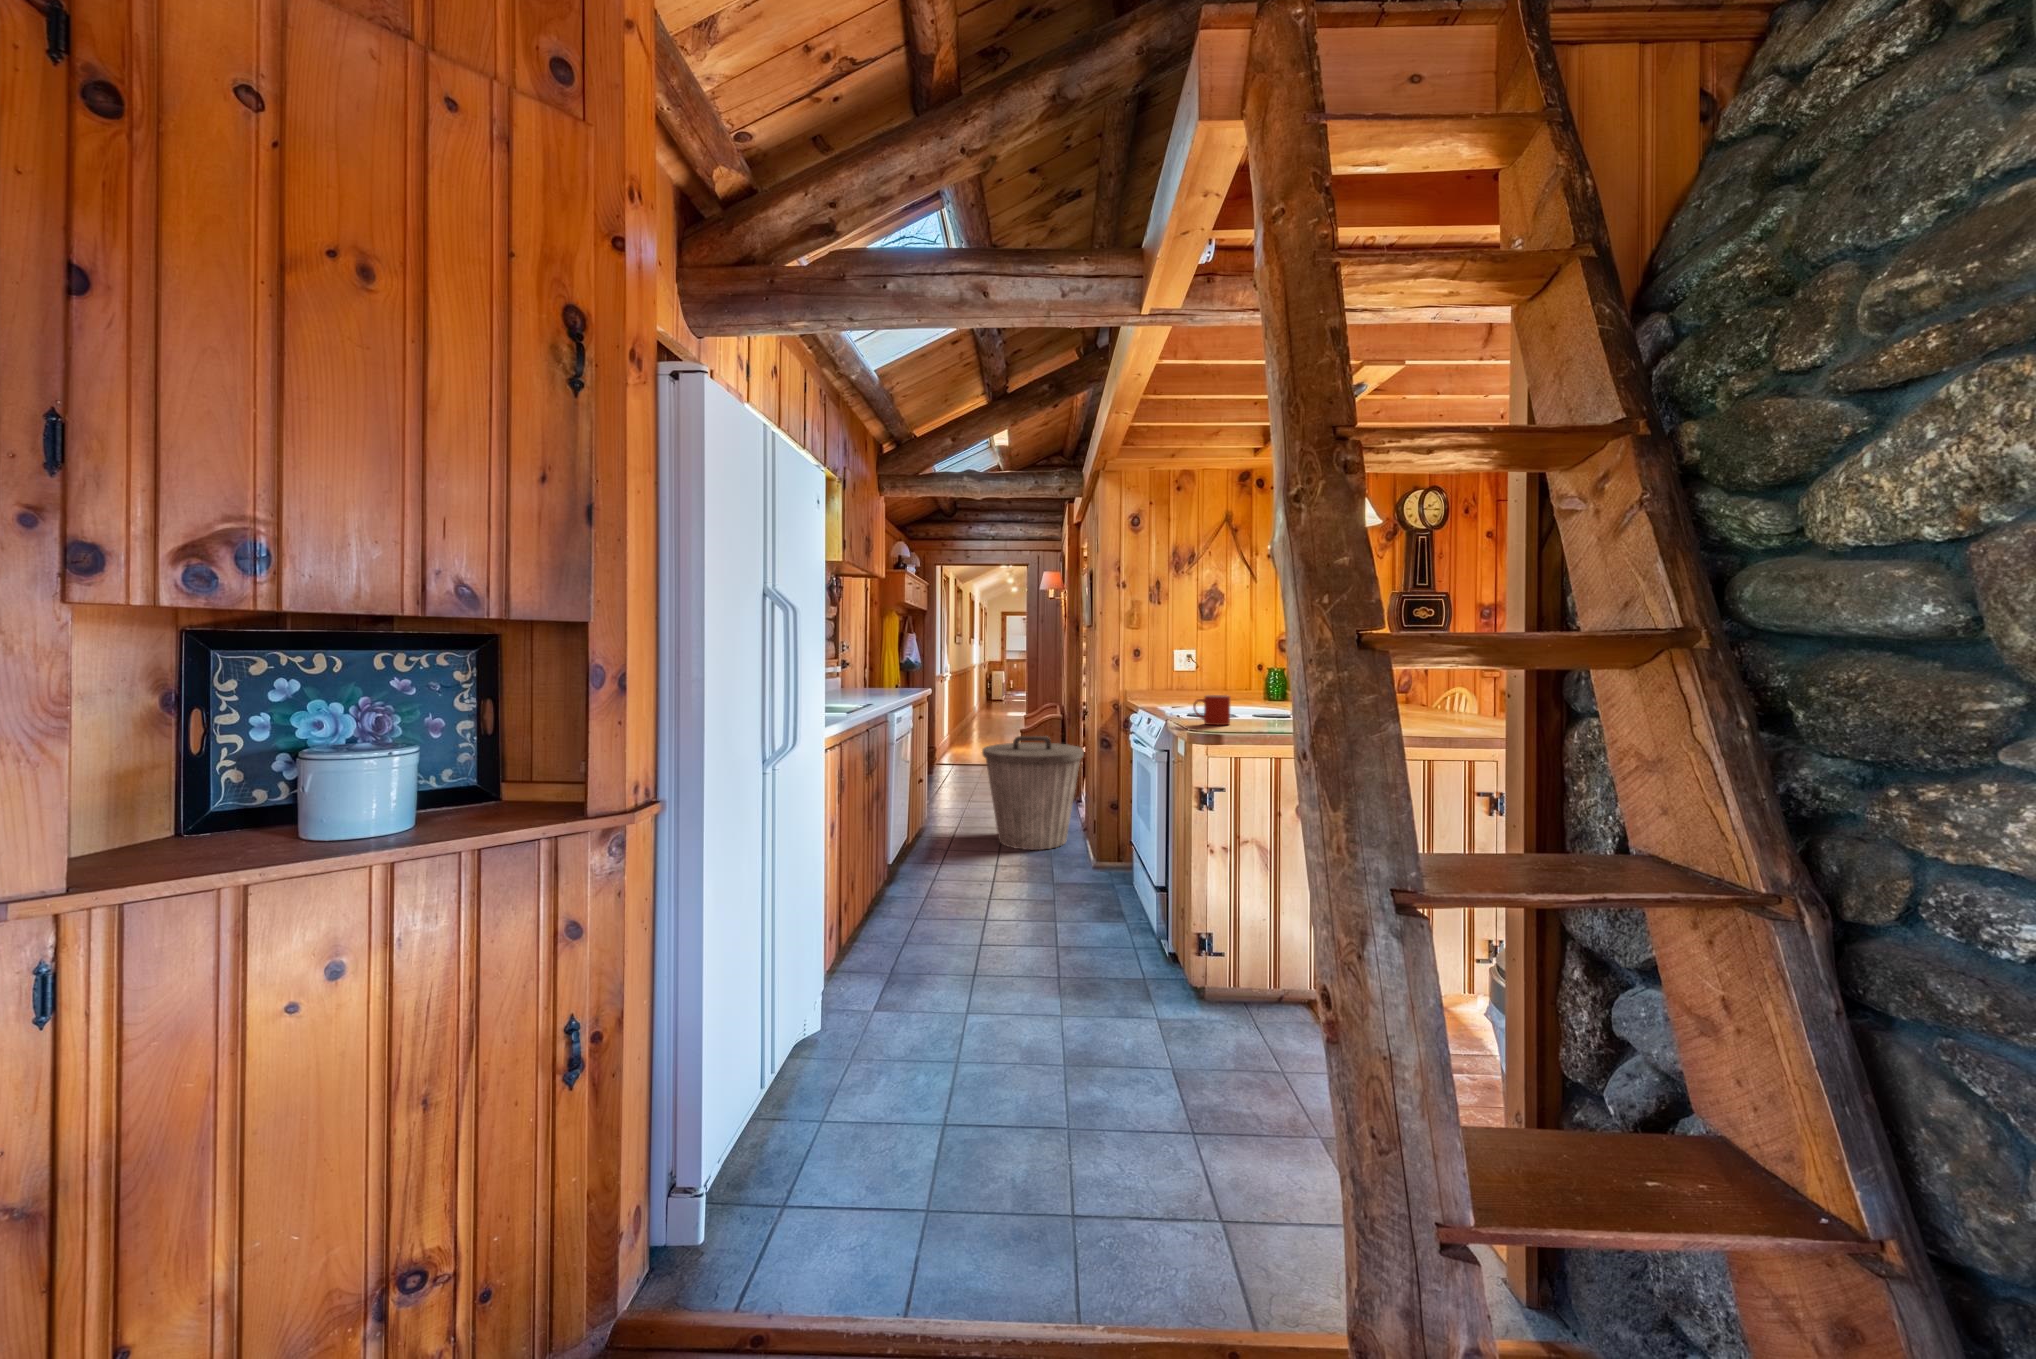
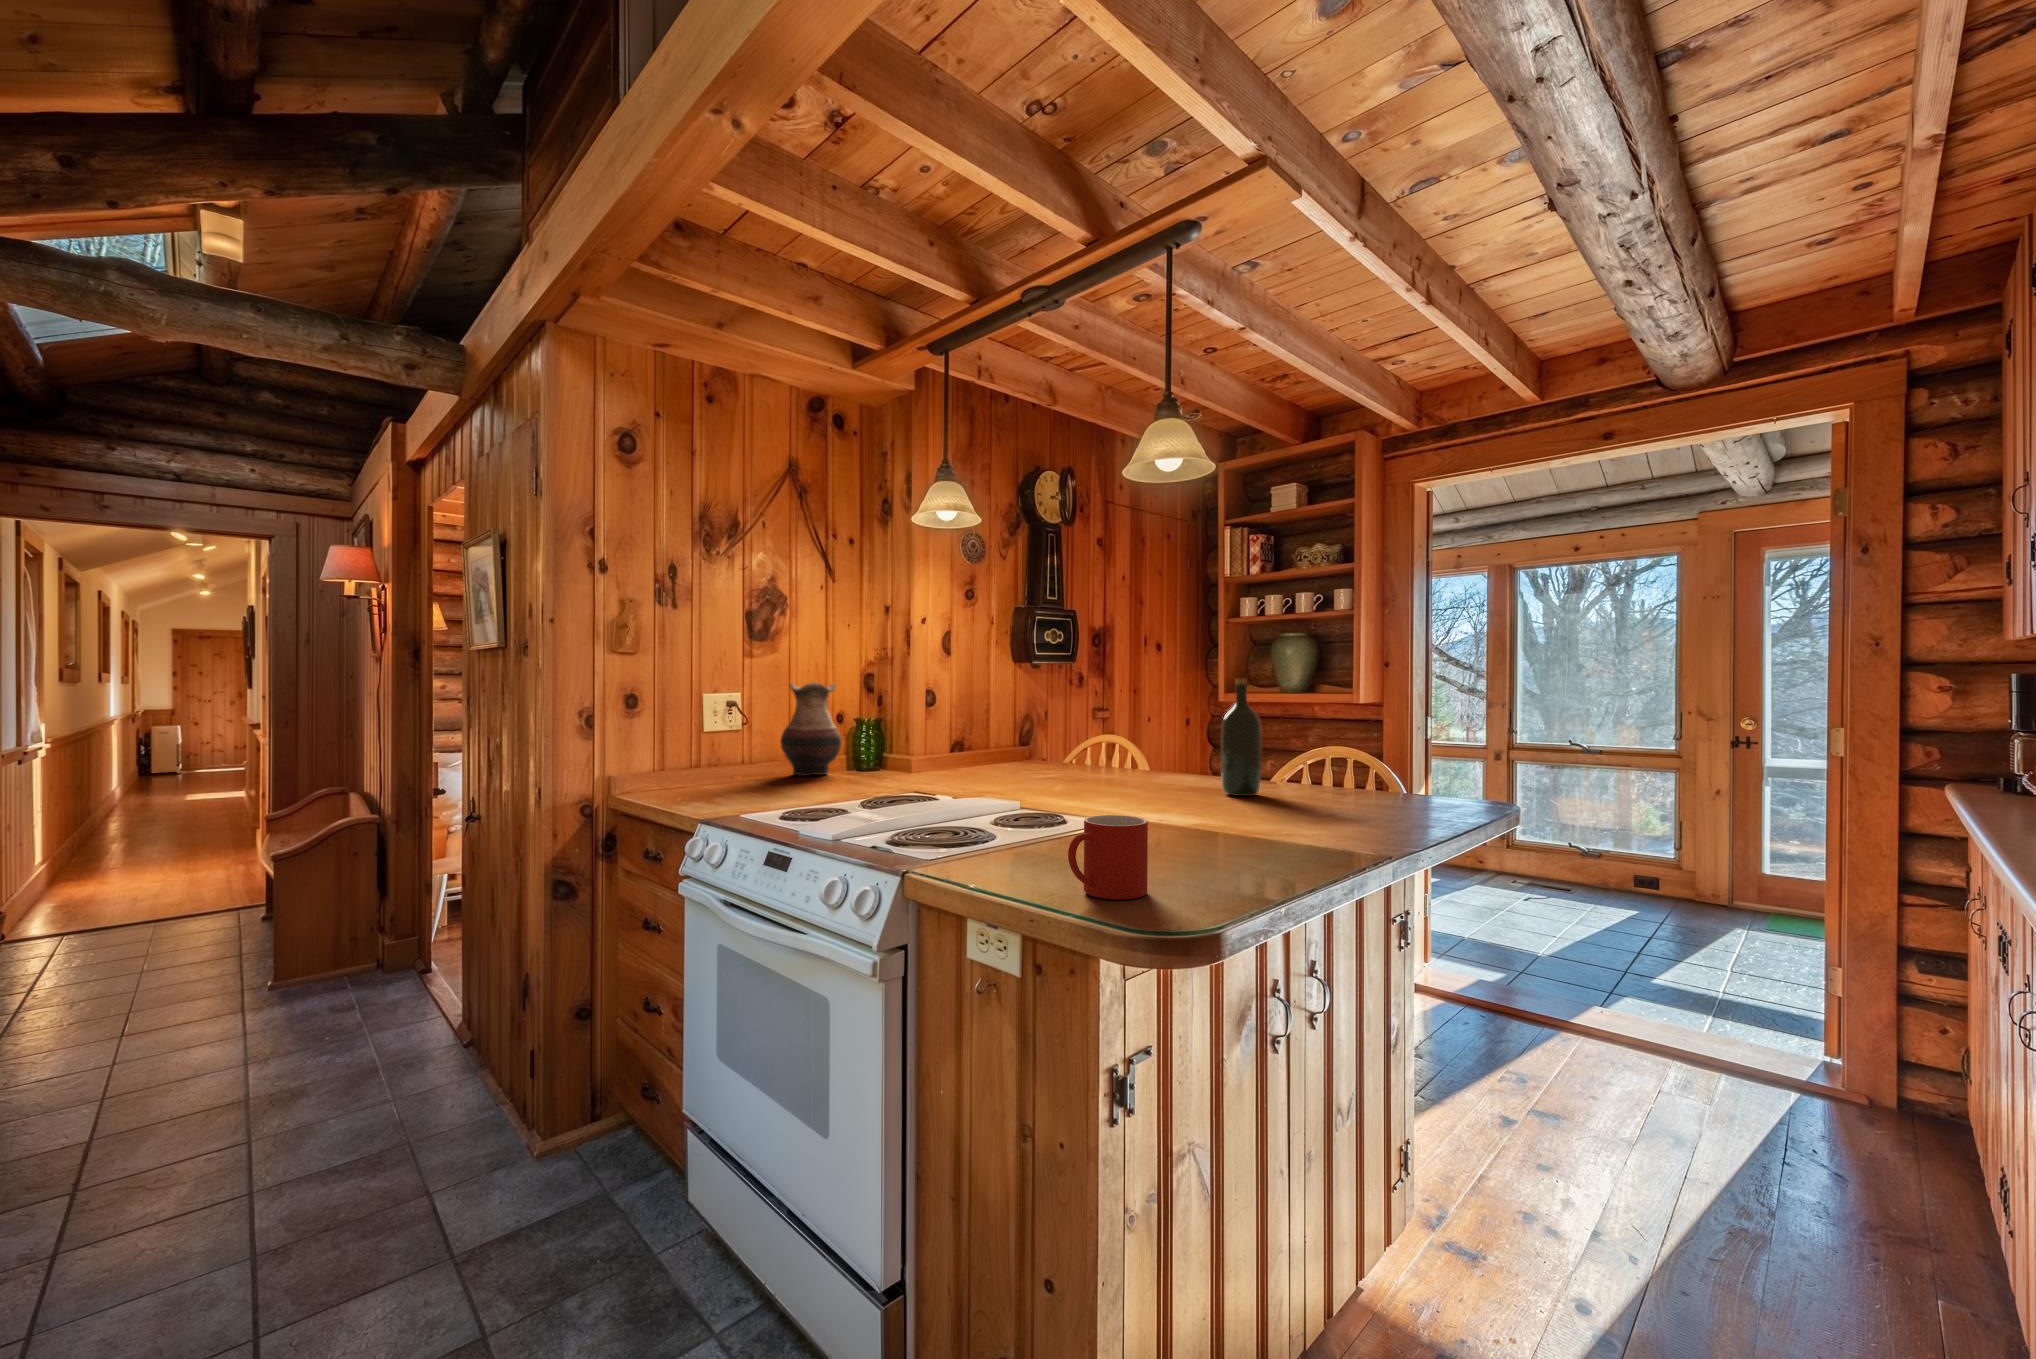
wine bottle: none [1433,641,1463,716] -> present [1221,679,1262,796]
vase: none [1219,643,1255,698] -> present [780,682,841,776]
trash can: present [982,736,1084,850] -> none [183,892,485,1190]

